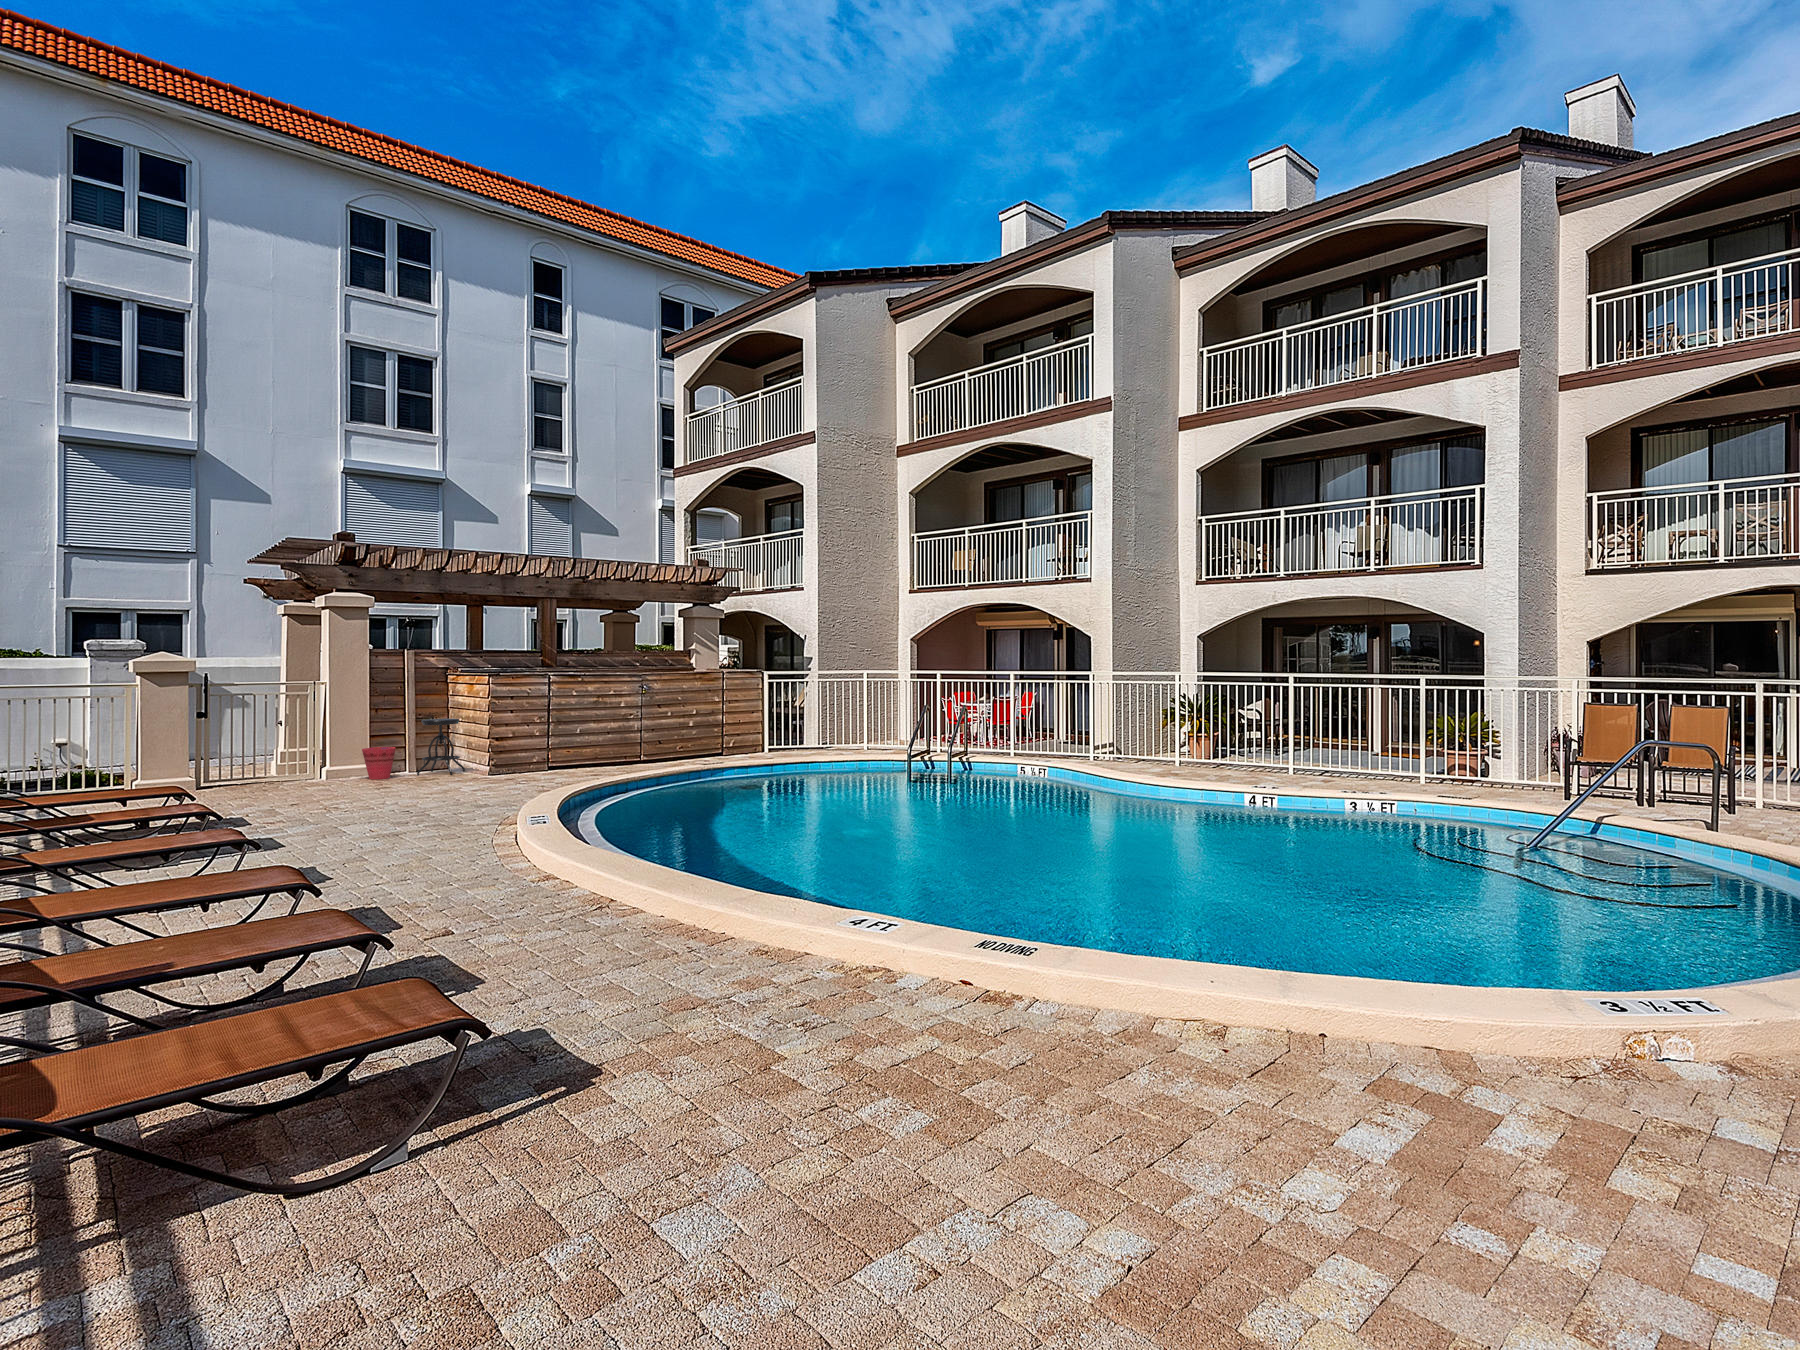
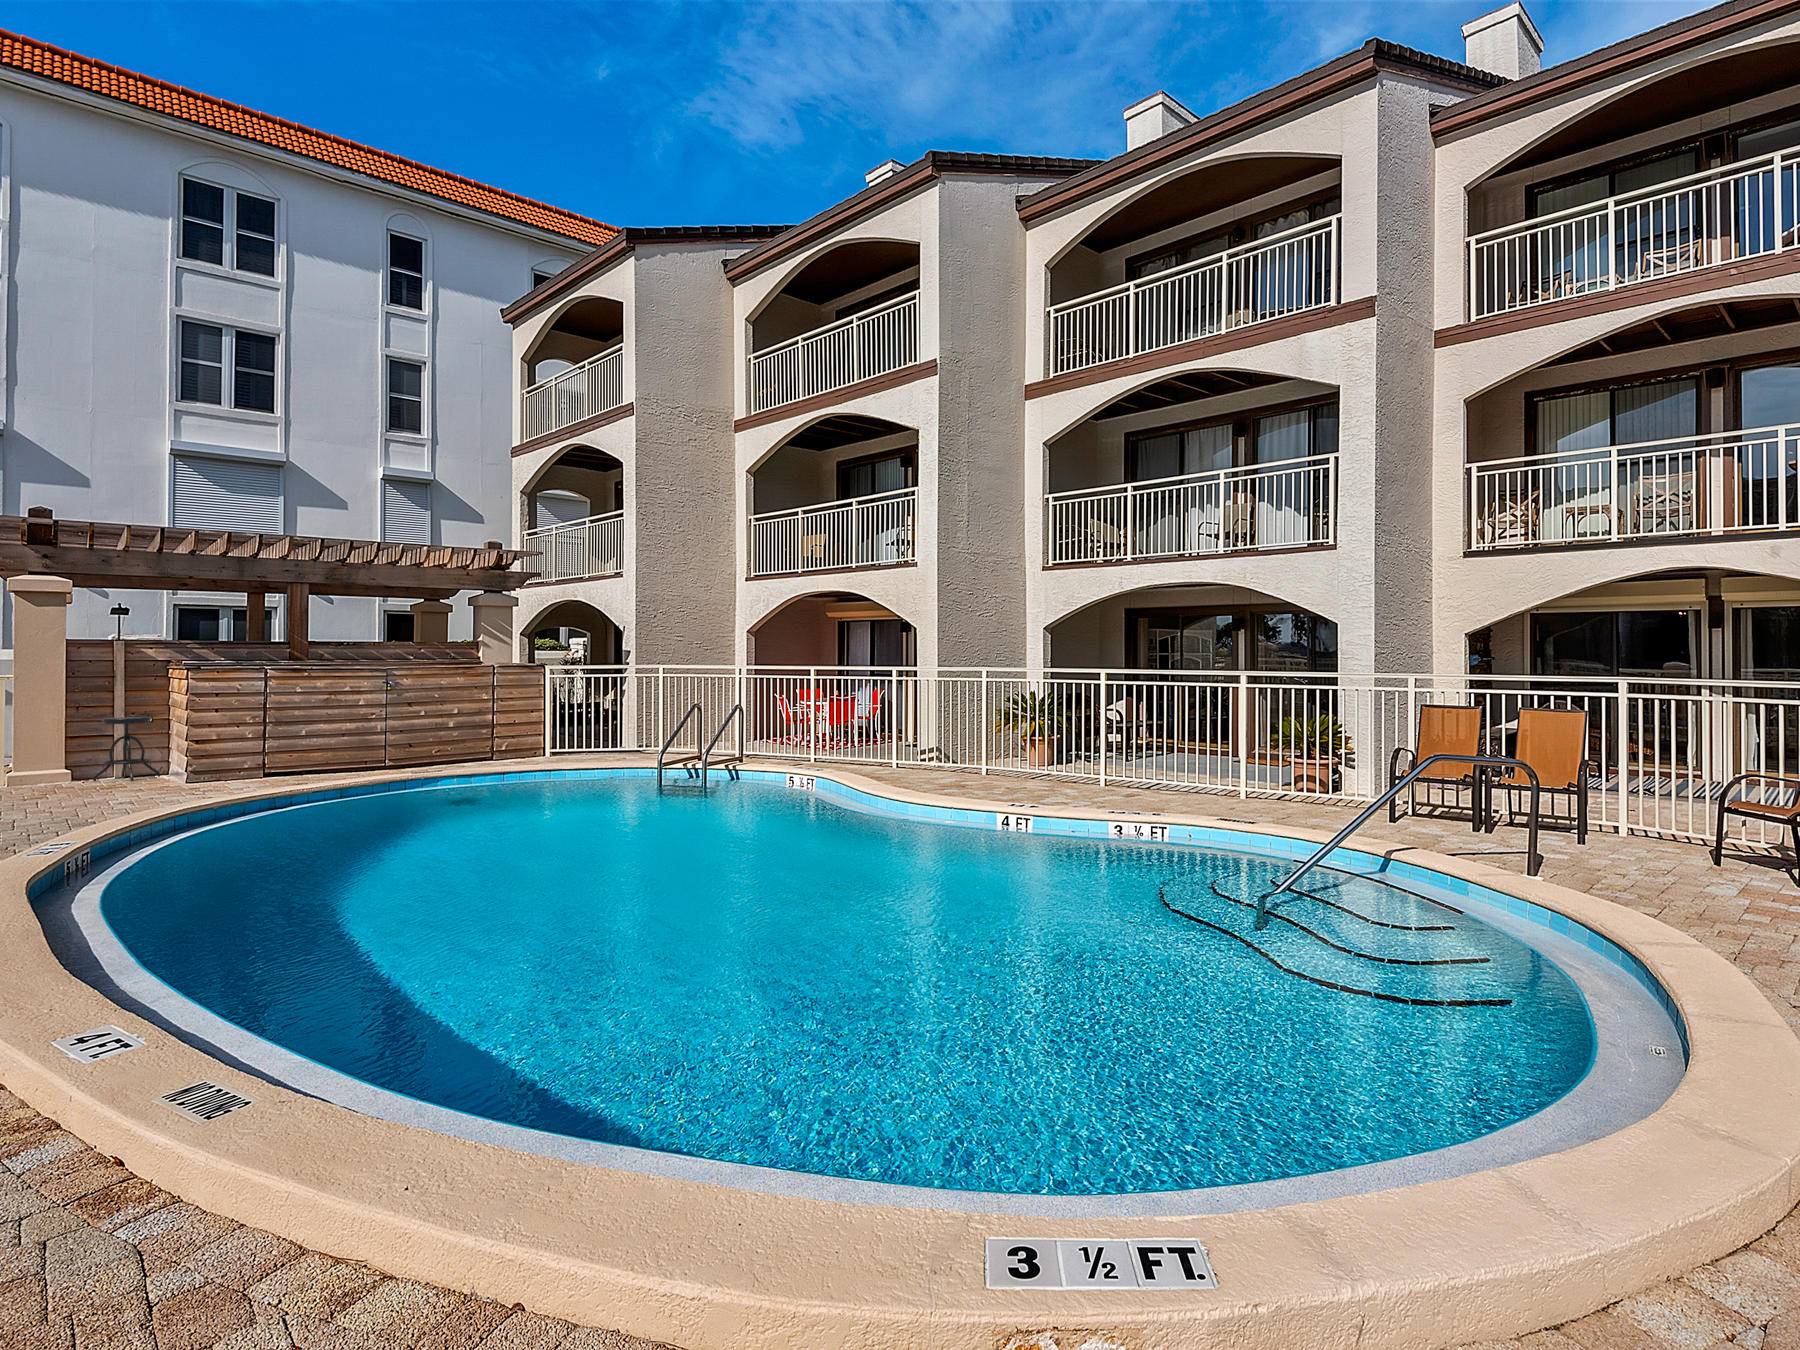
bucket: present [362,747,396,779] -> none [19,749,64,785]

